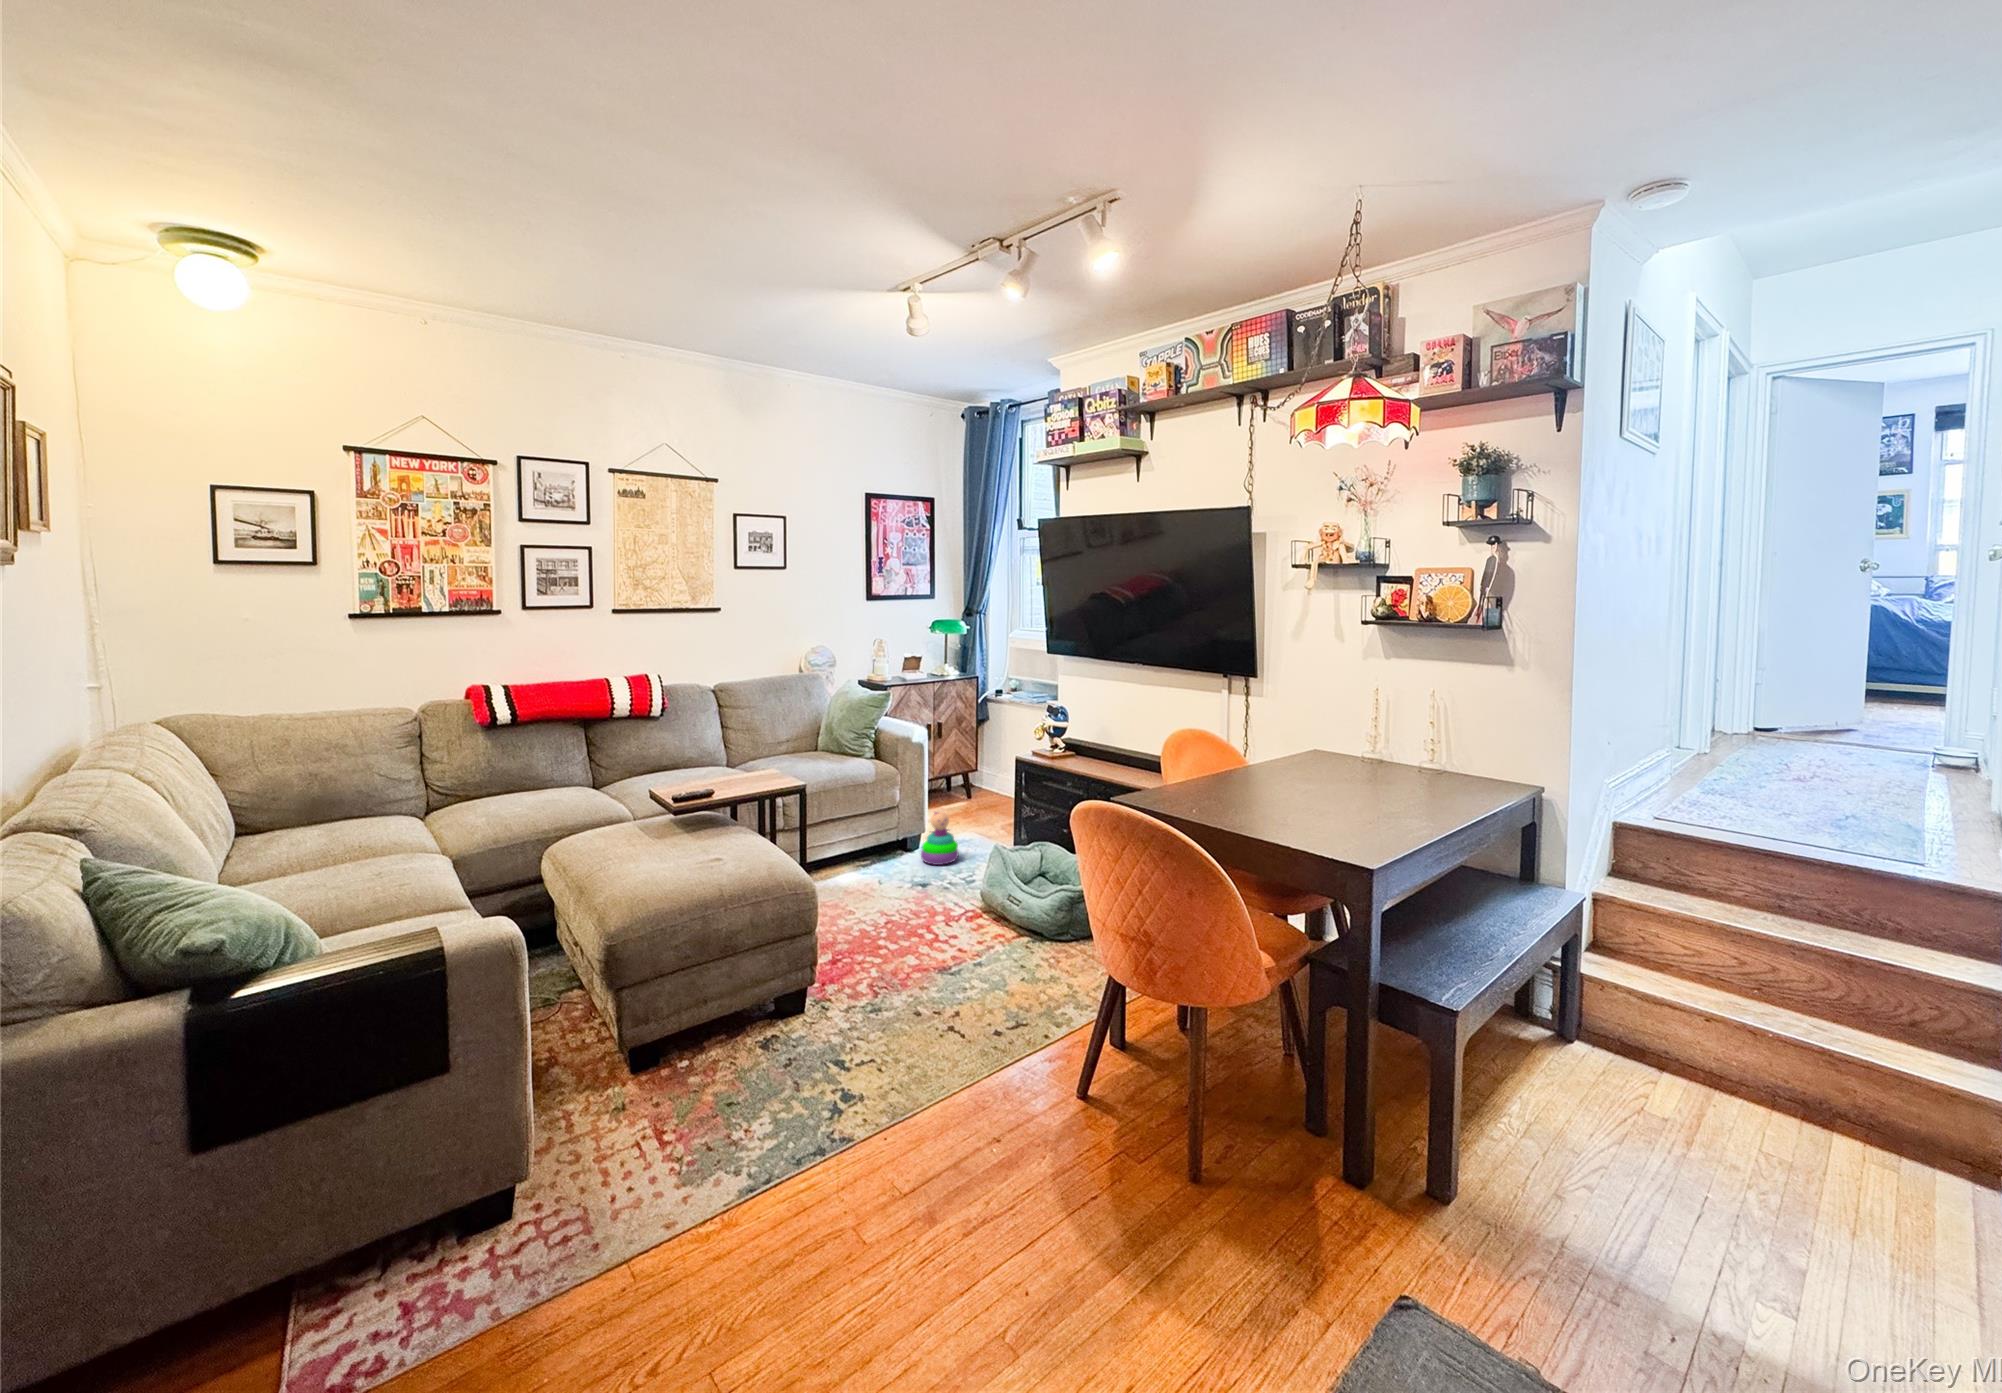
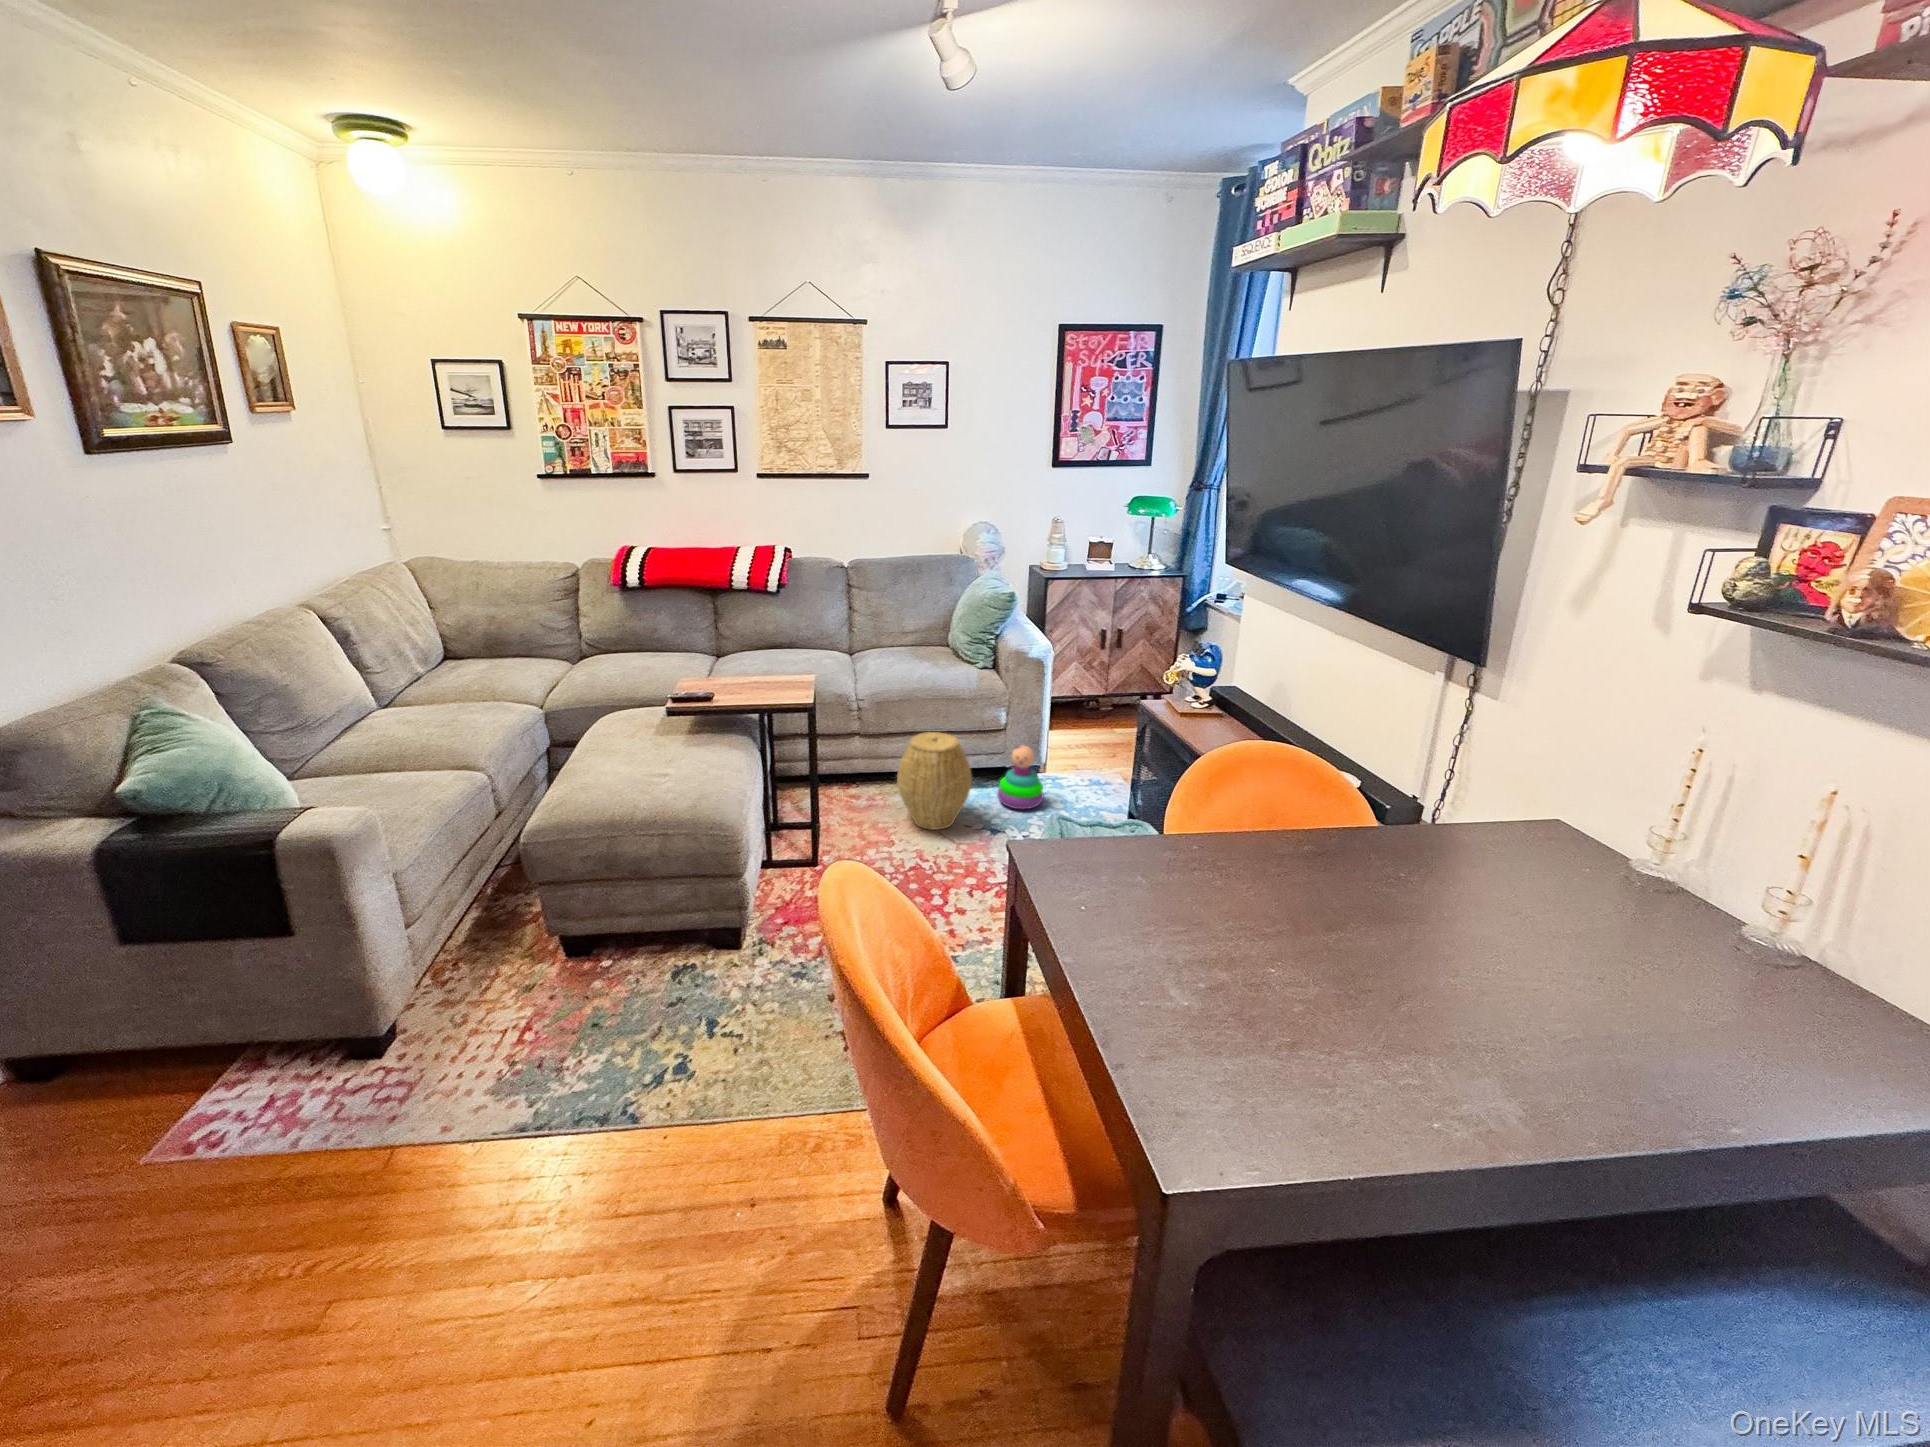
woven basket: none [856,808,920,891] -> present [897,732,972,830]

